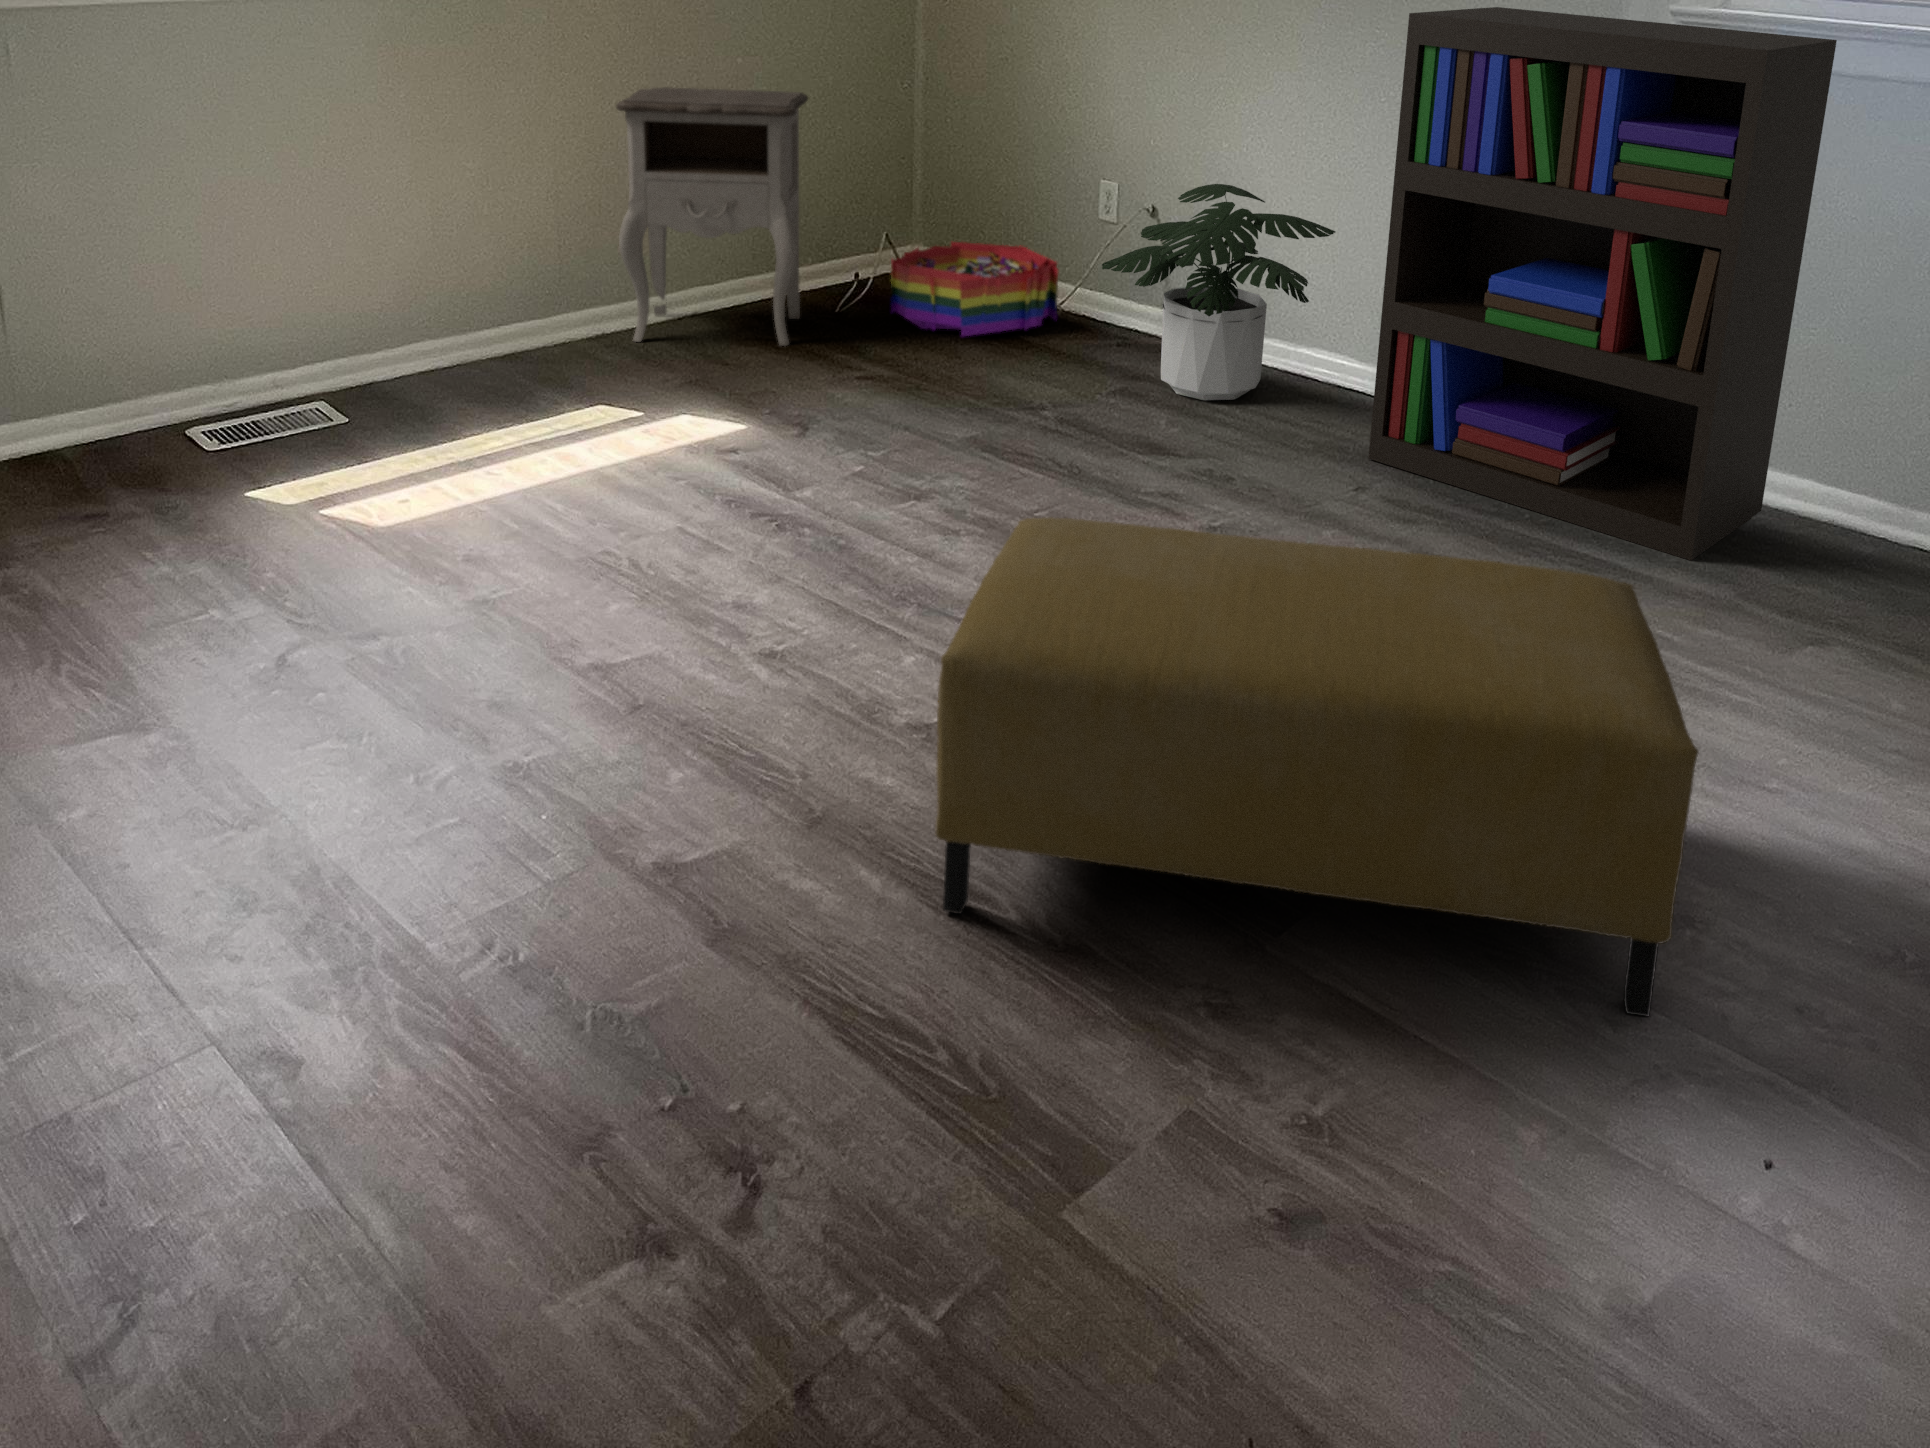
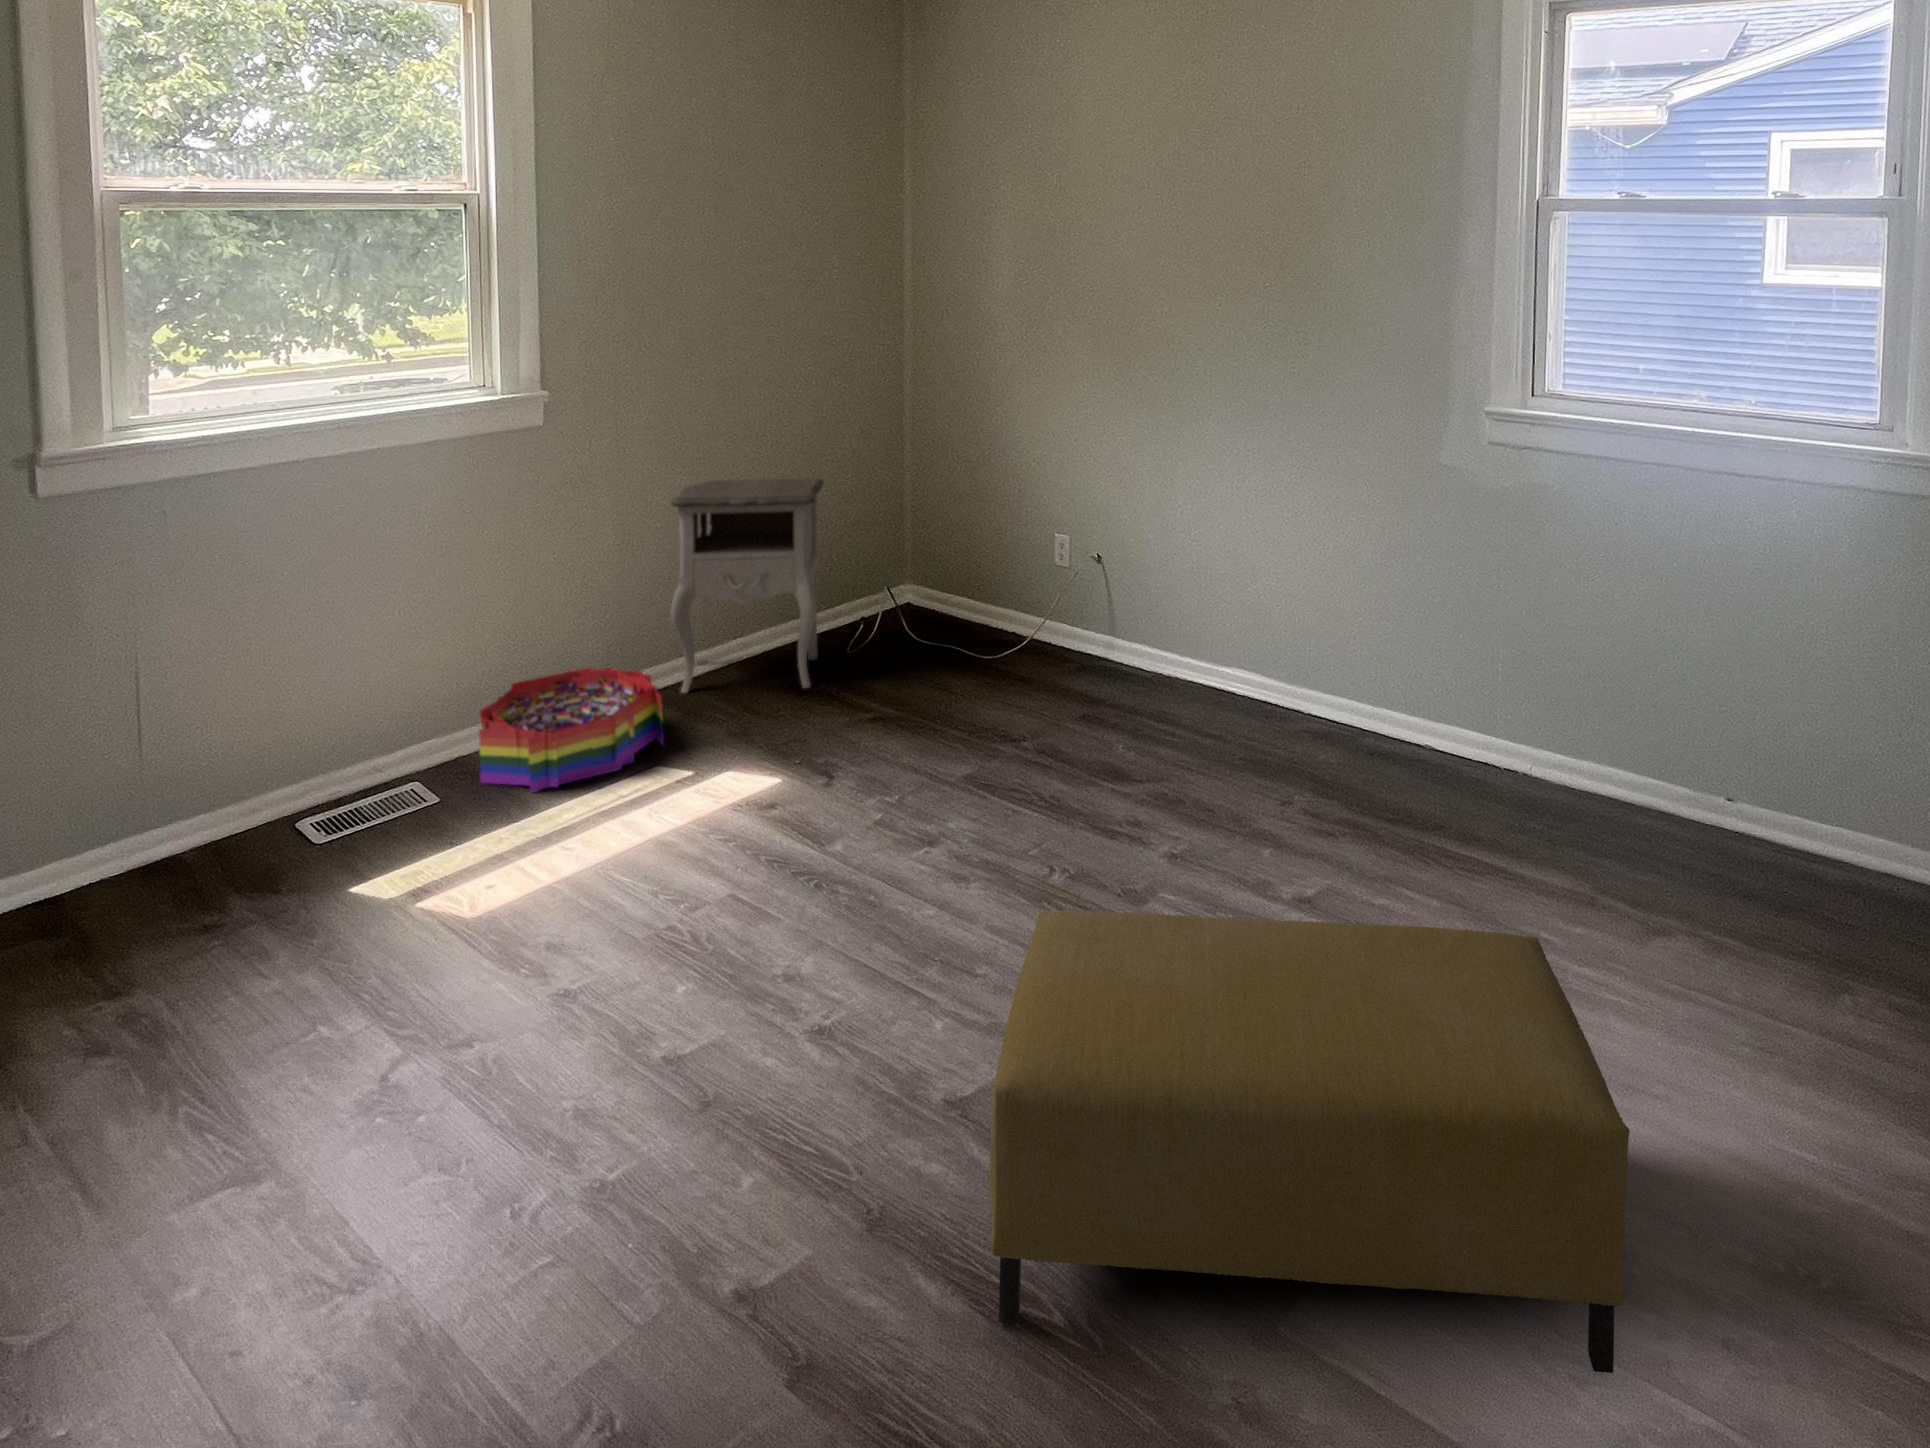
bookshelf: present [1368,7,1837,561] -> none [1287,406,1608,853]
potted plant: present [1102,184,1335,400] -> none [1065,539,1244,719]
storage bin: present [891,242,1058,336] -> present [479,668,664,792]

